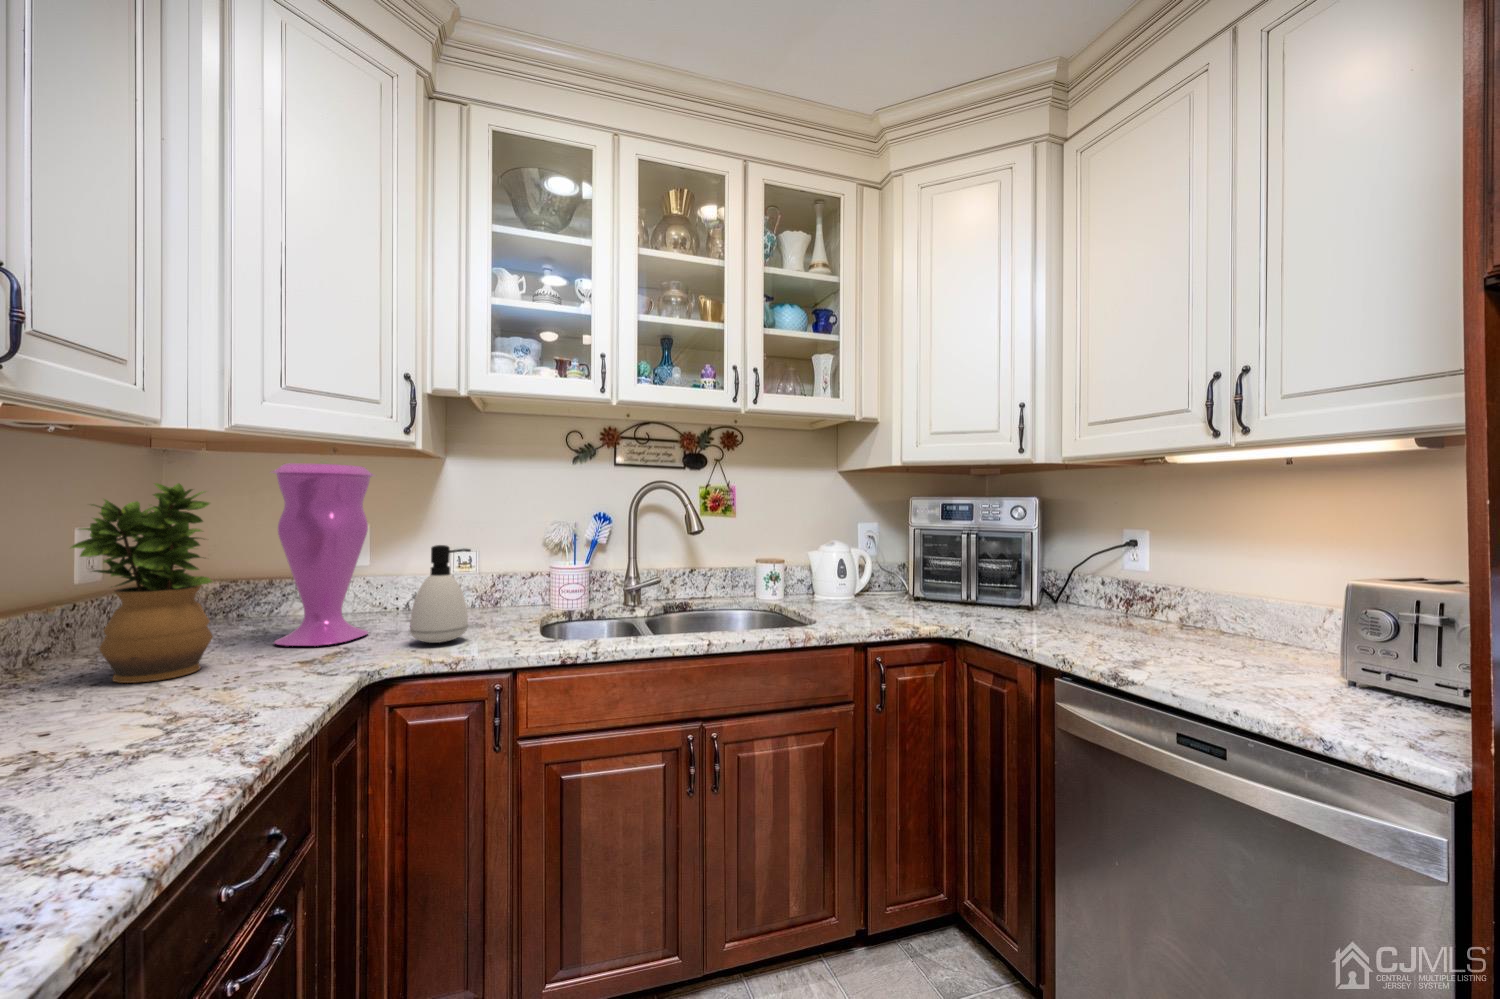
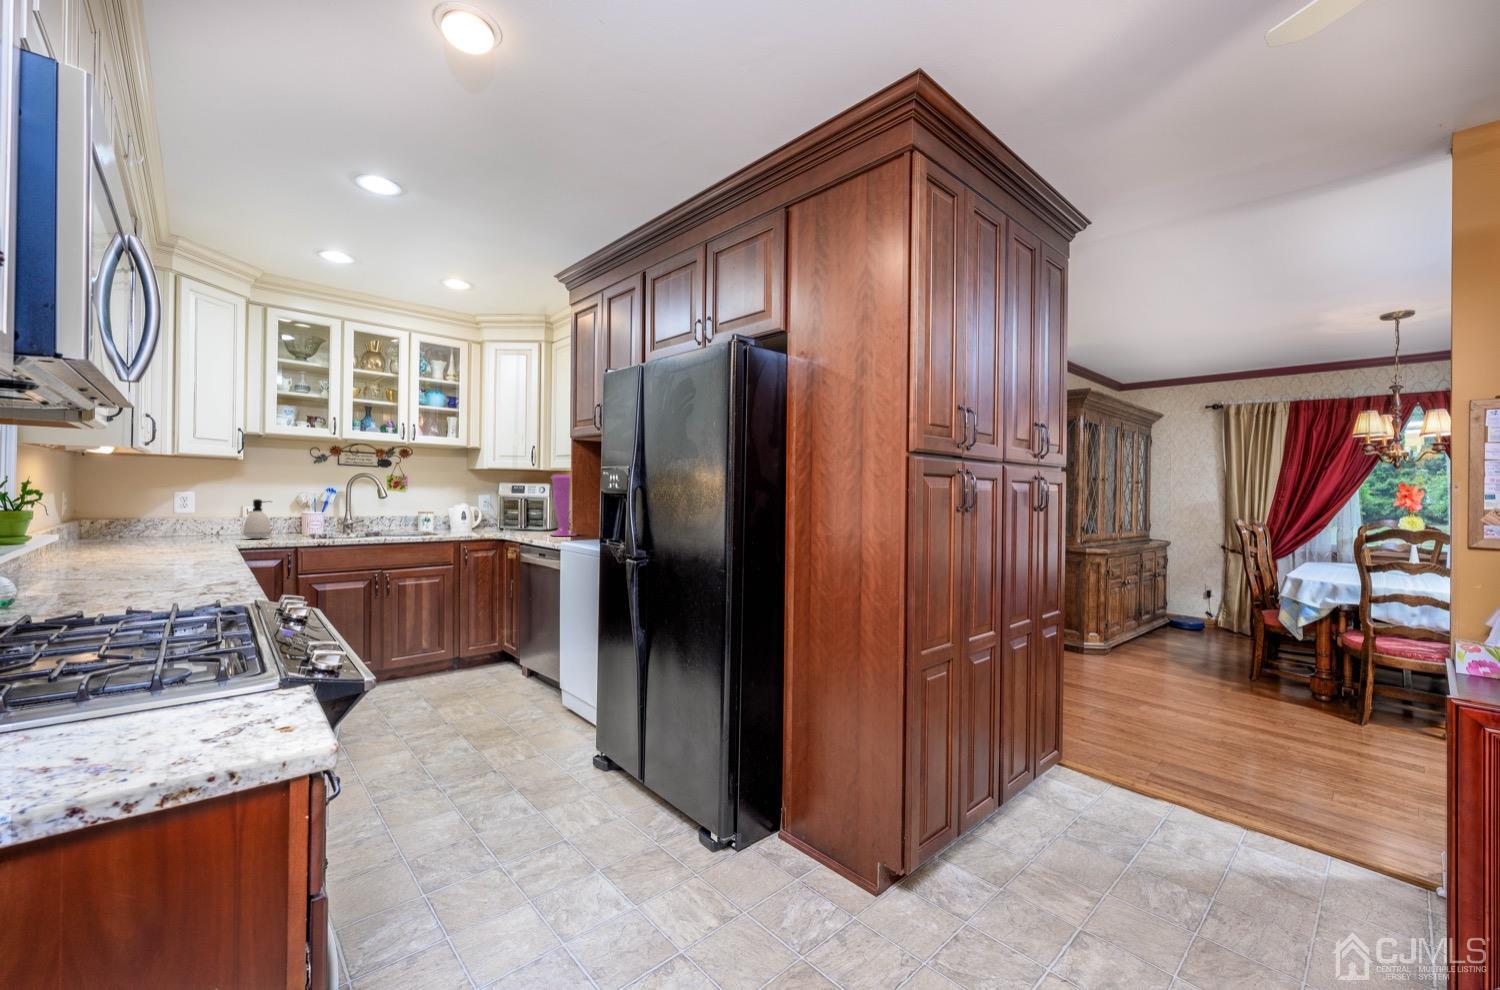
vase: present [271,463,374,646] -> present [551,474,575,536]
potted plant: present [71,483,213,683] -> none [110,473,165,545]

